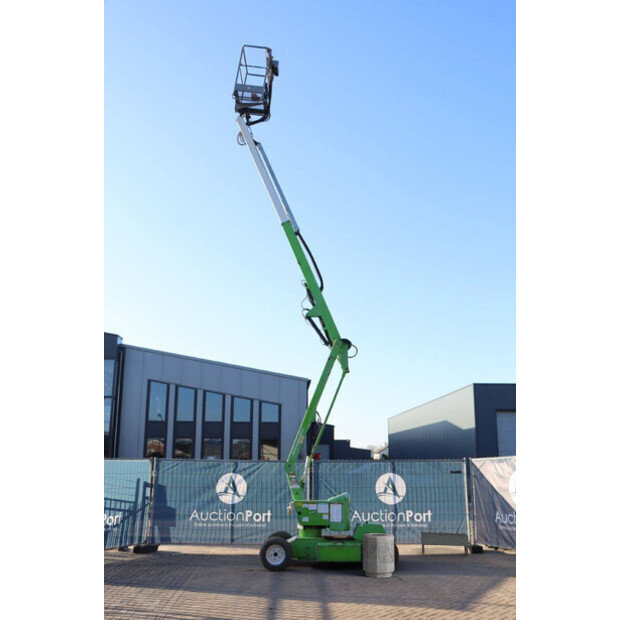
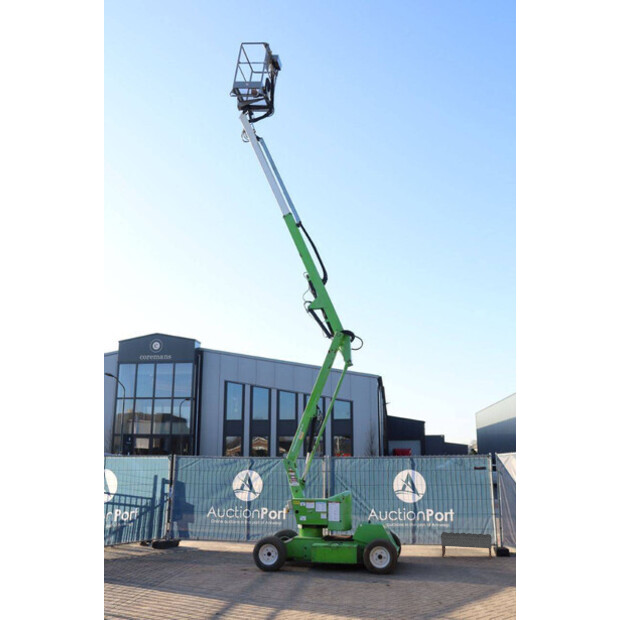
trash can: present [363,533,394,577] -> none [358,534,392,582]

